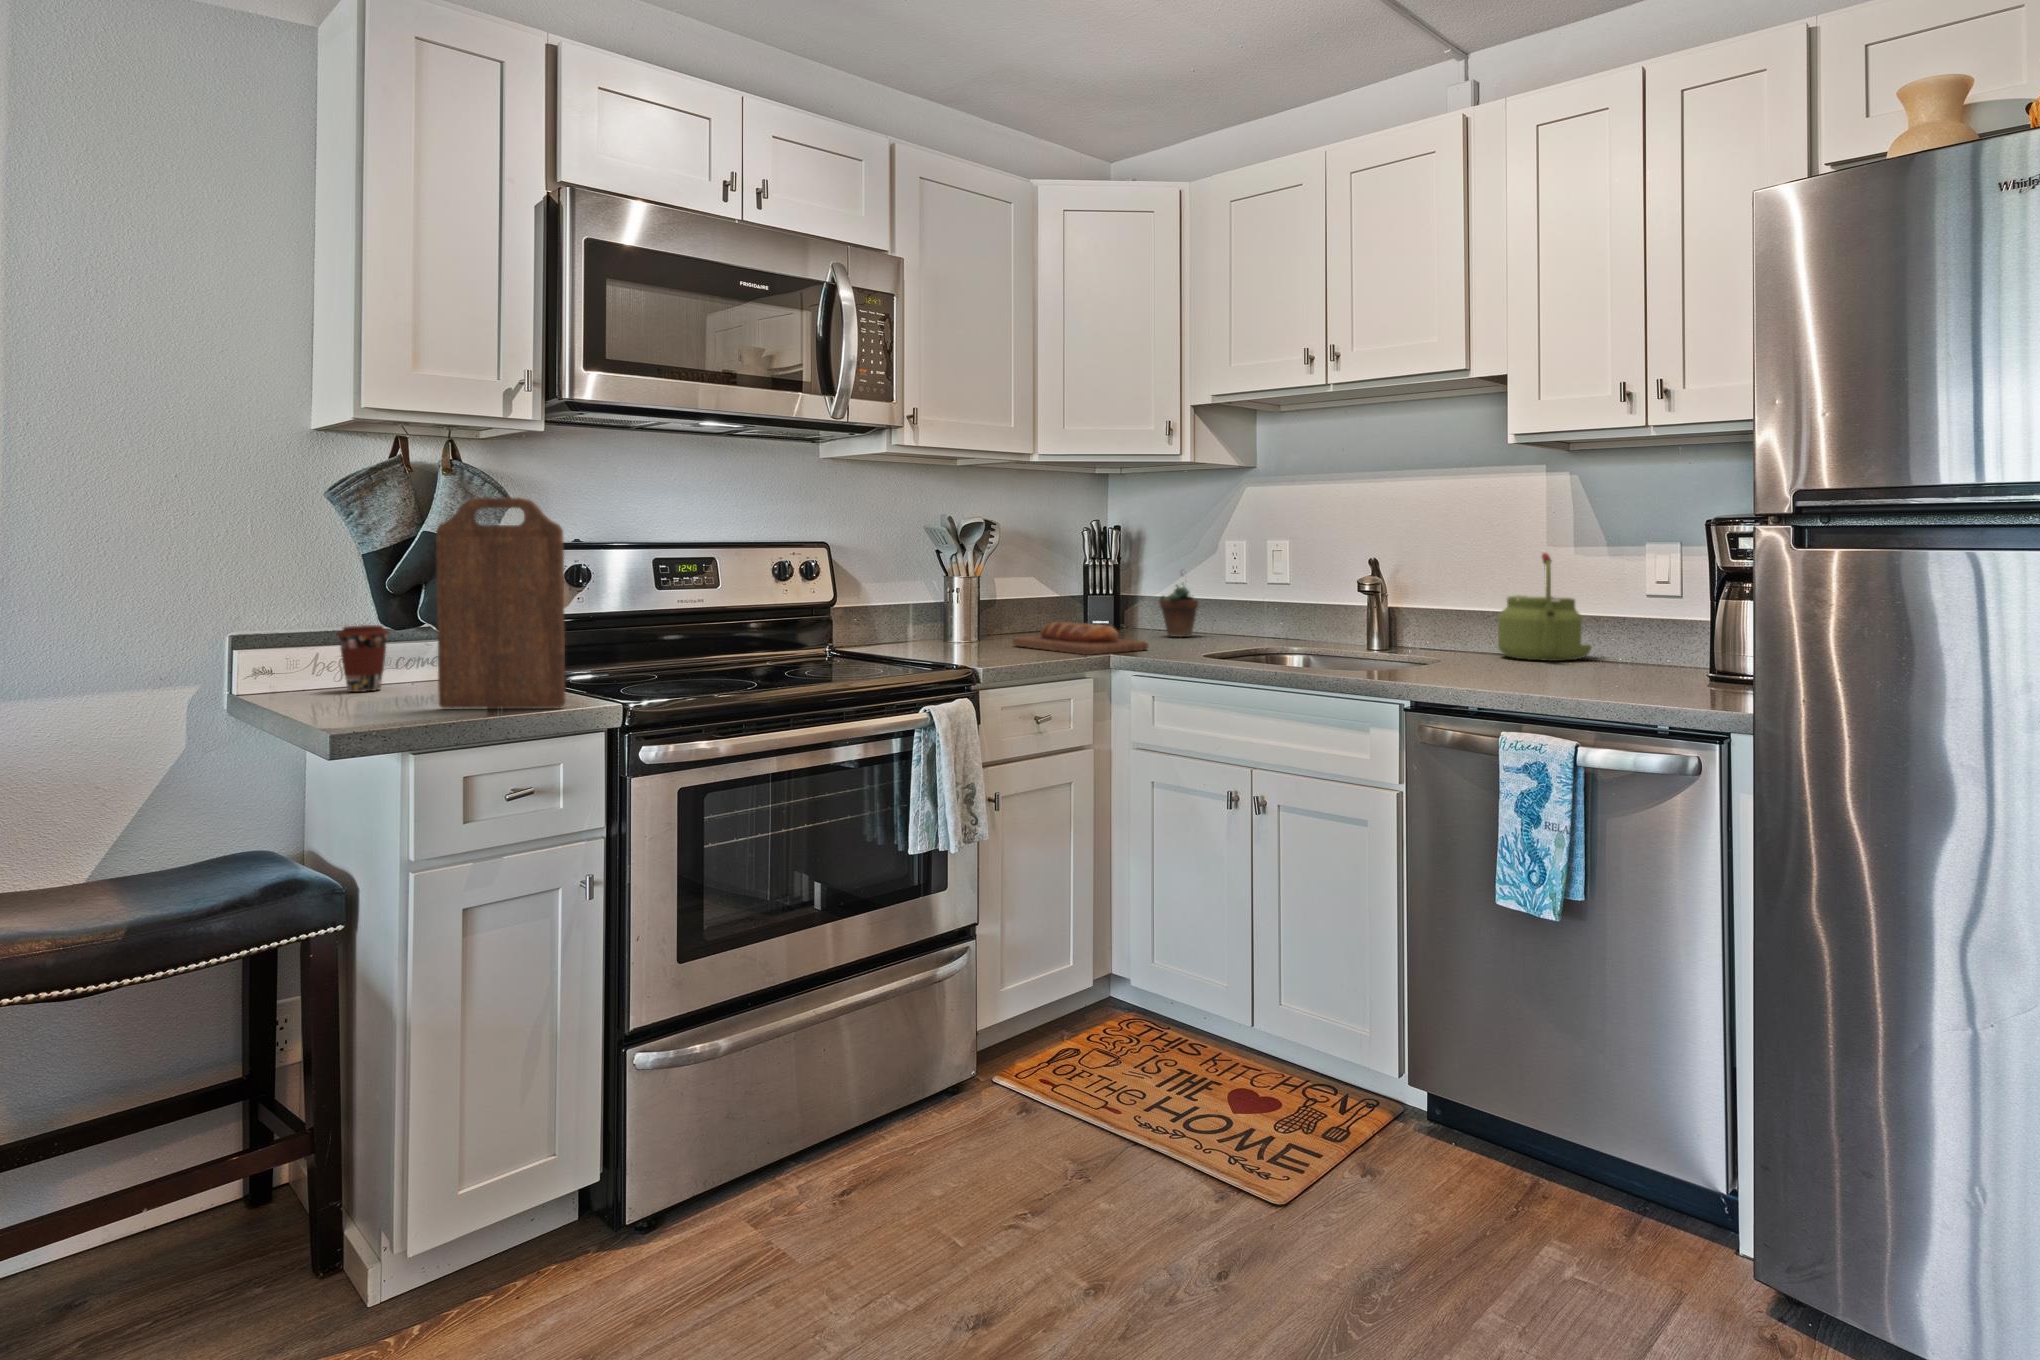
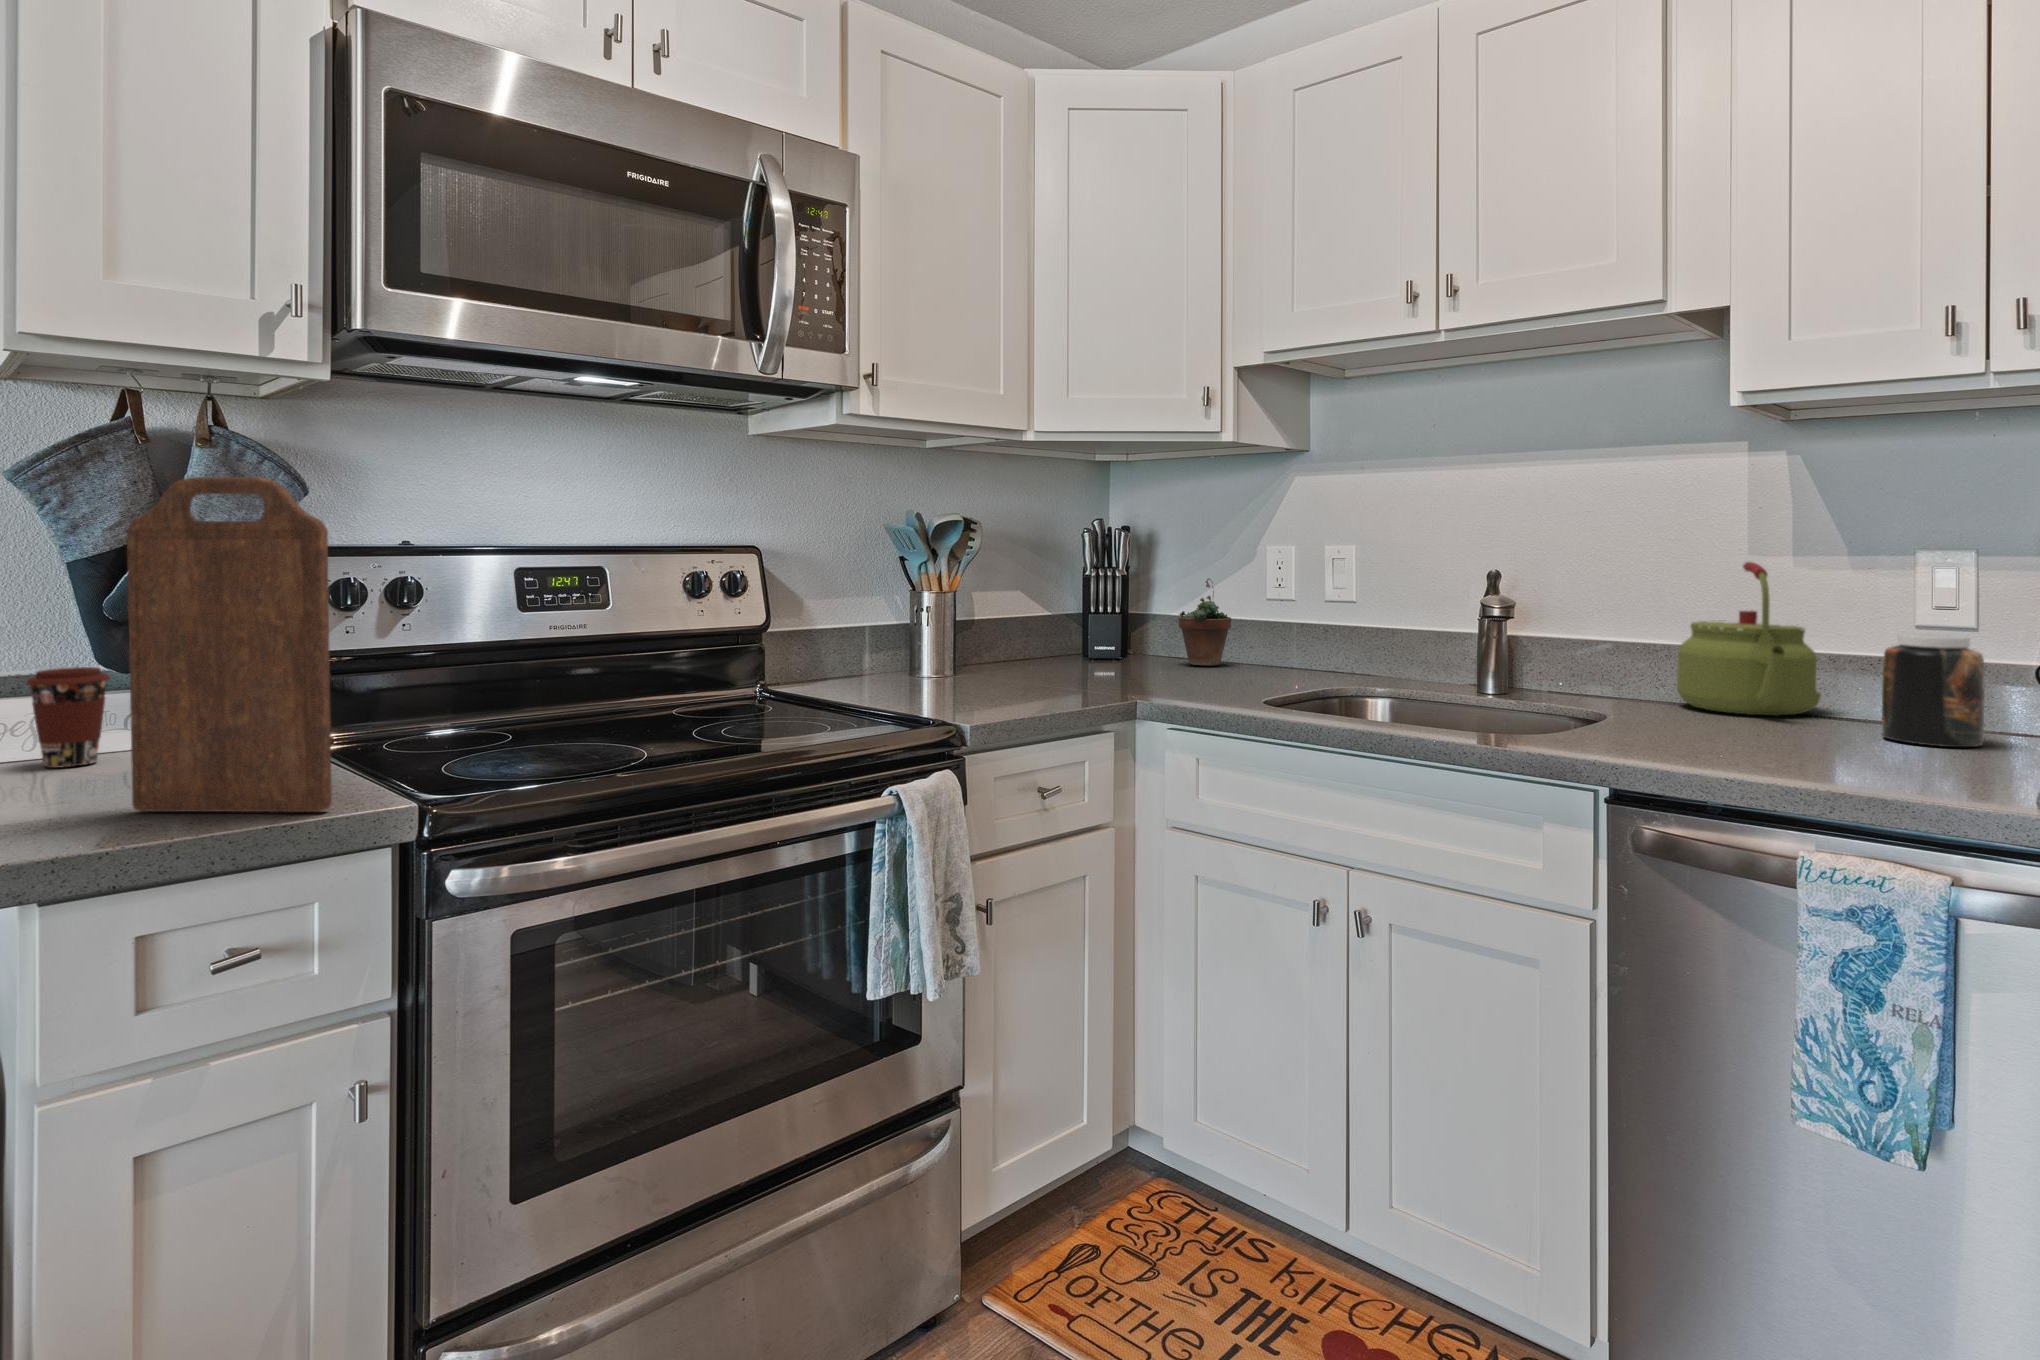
jar: none [1605,599,1664,674] -> present [1882,633,1985,747]
bread loaf: present [1012,622,1148,655] -> none [996,649,1180,697]

